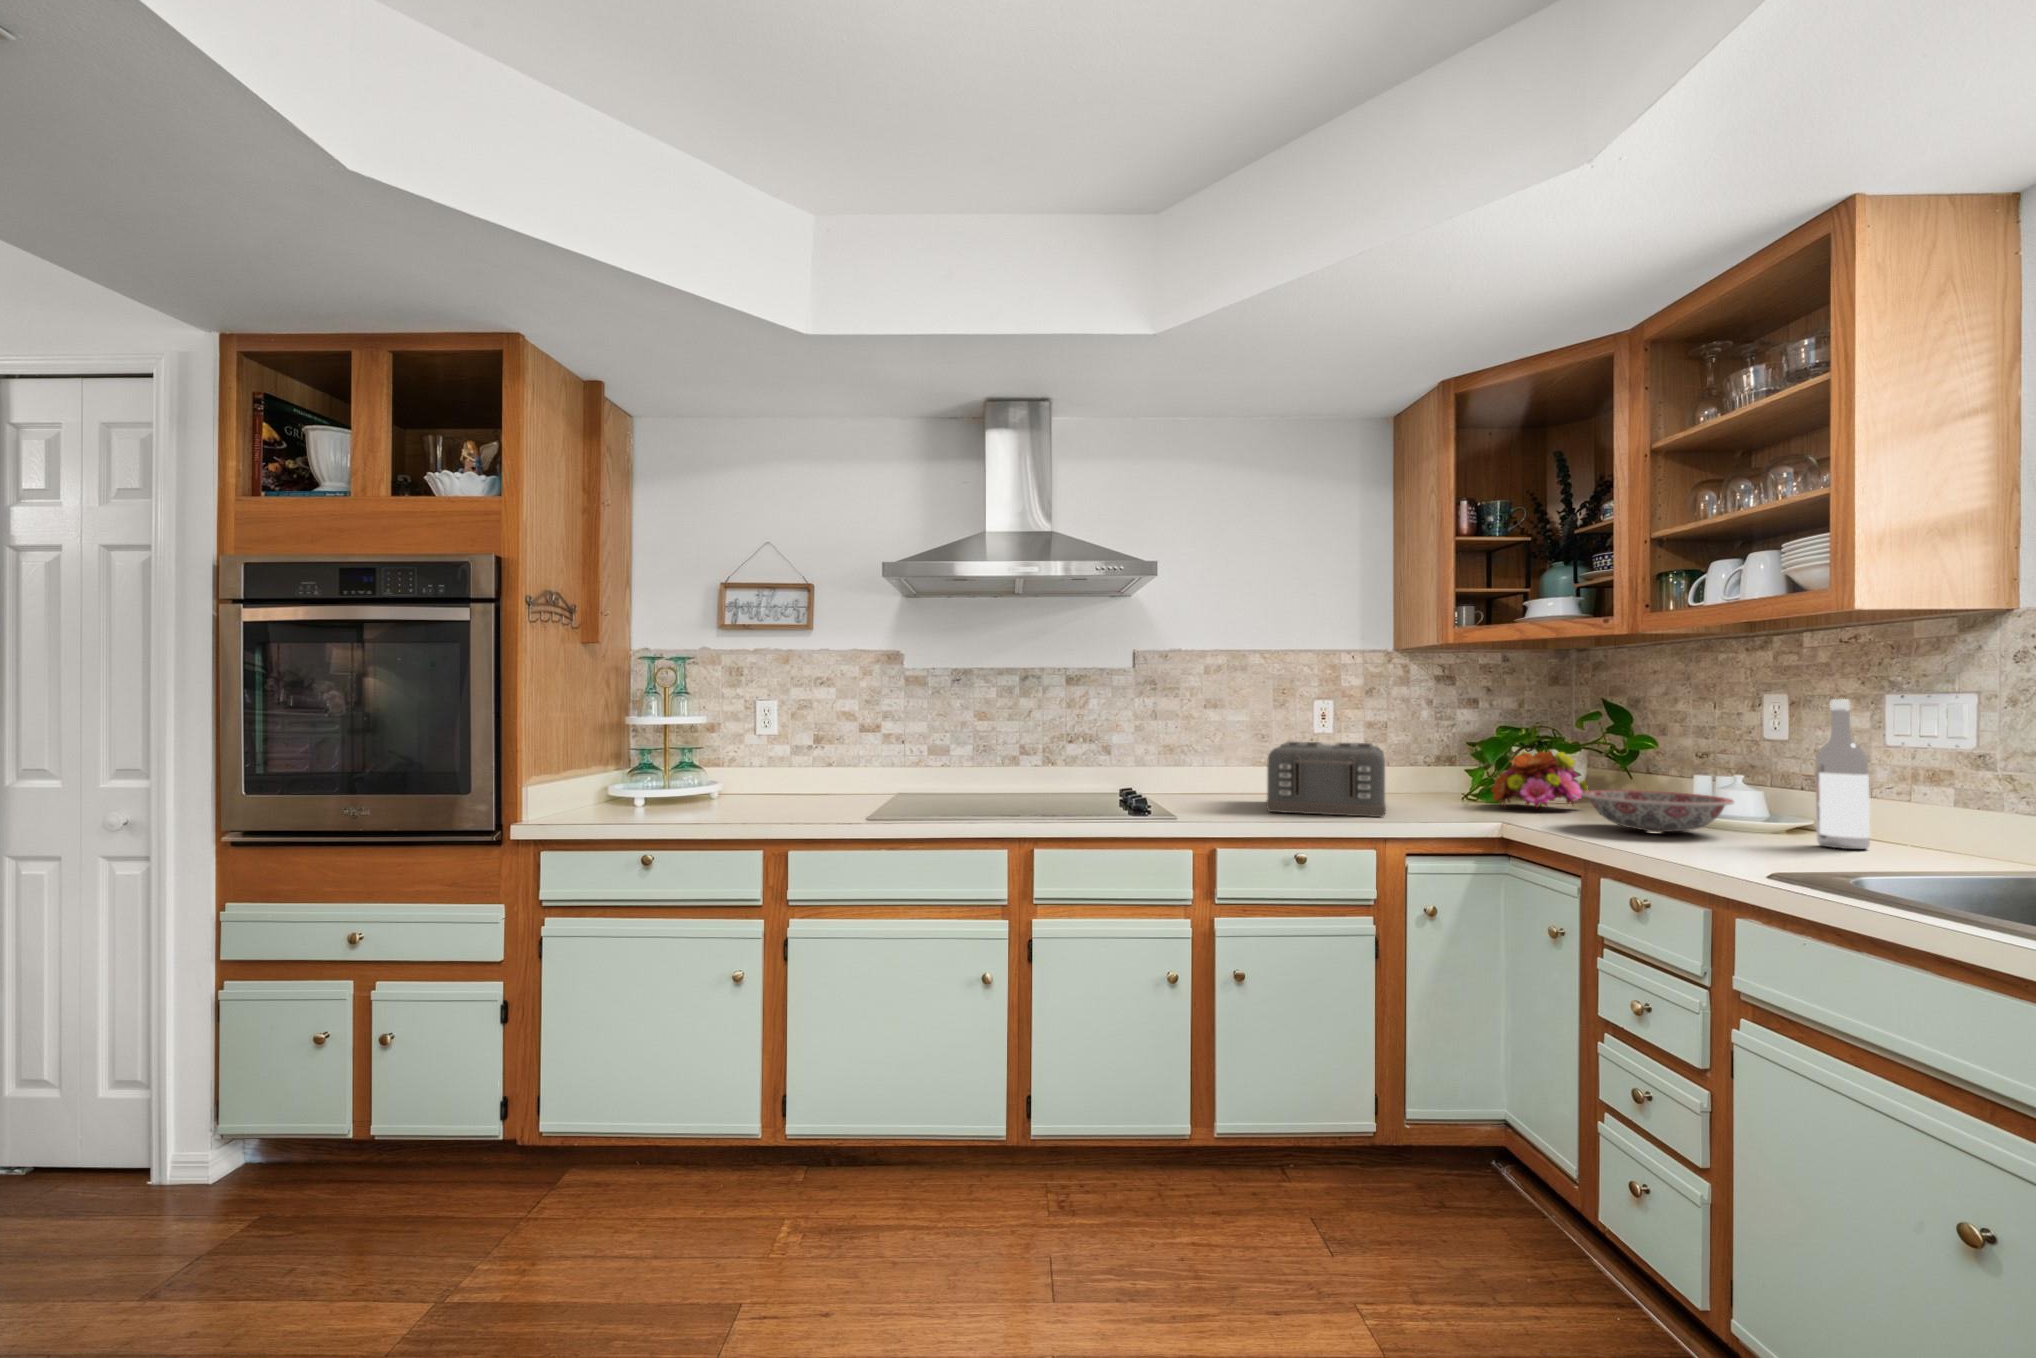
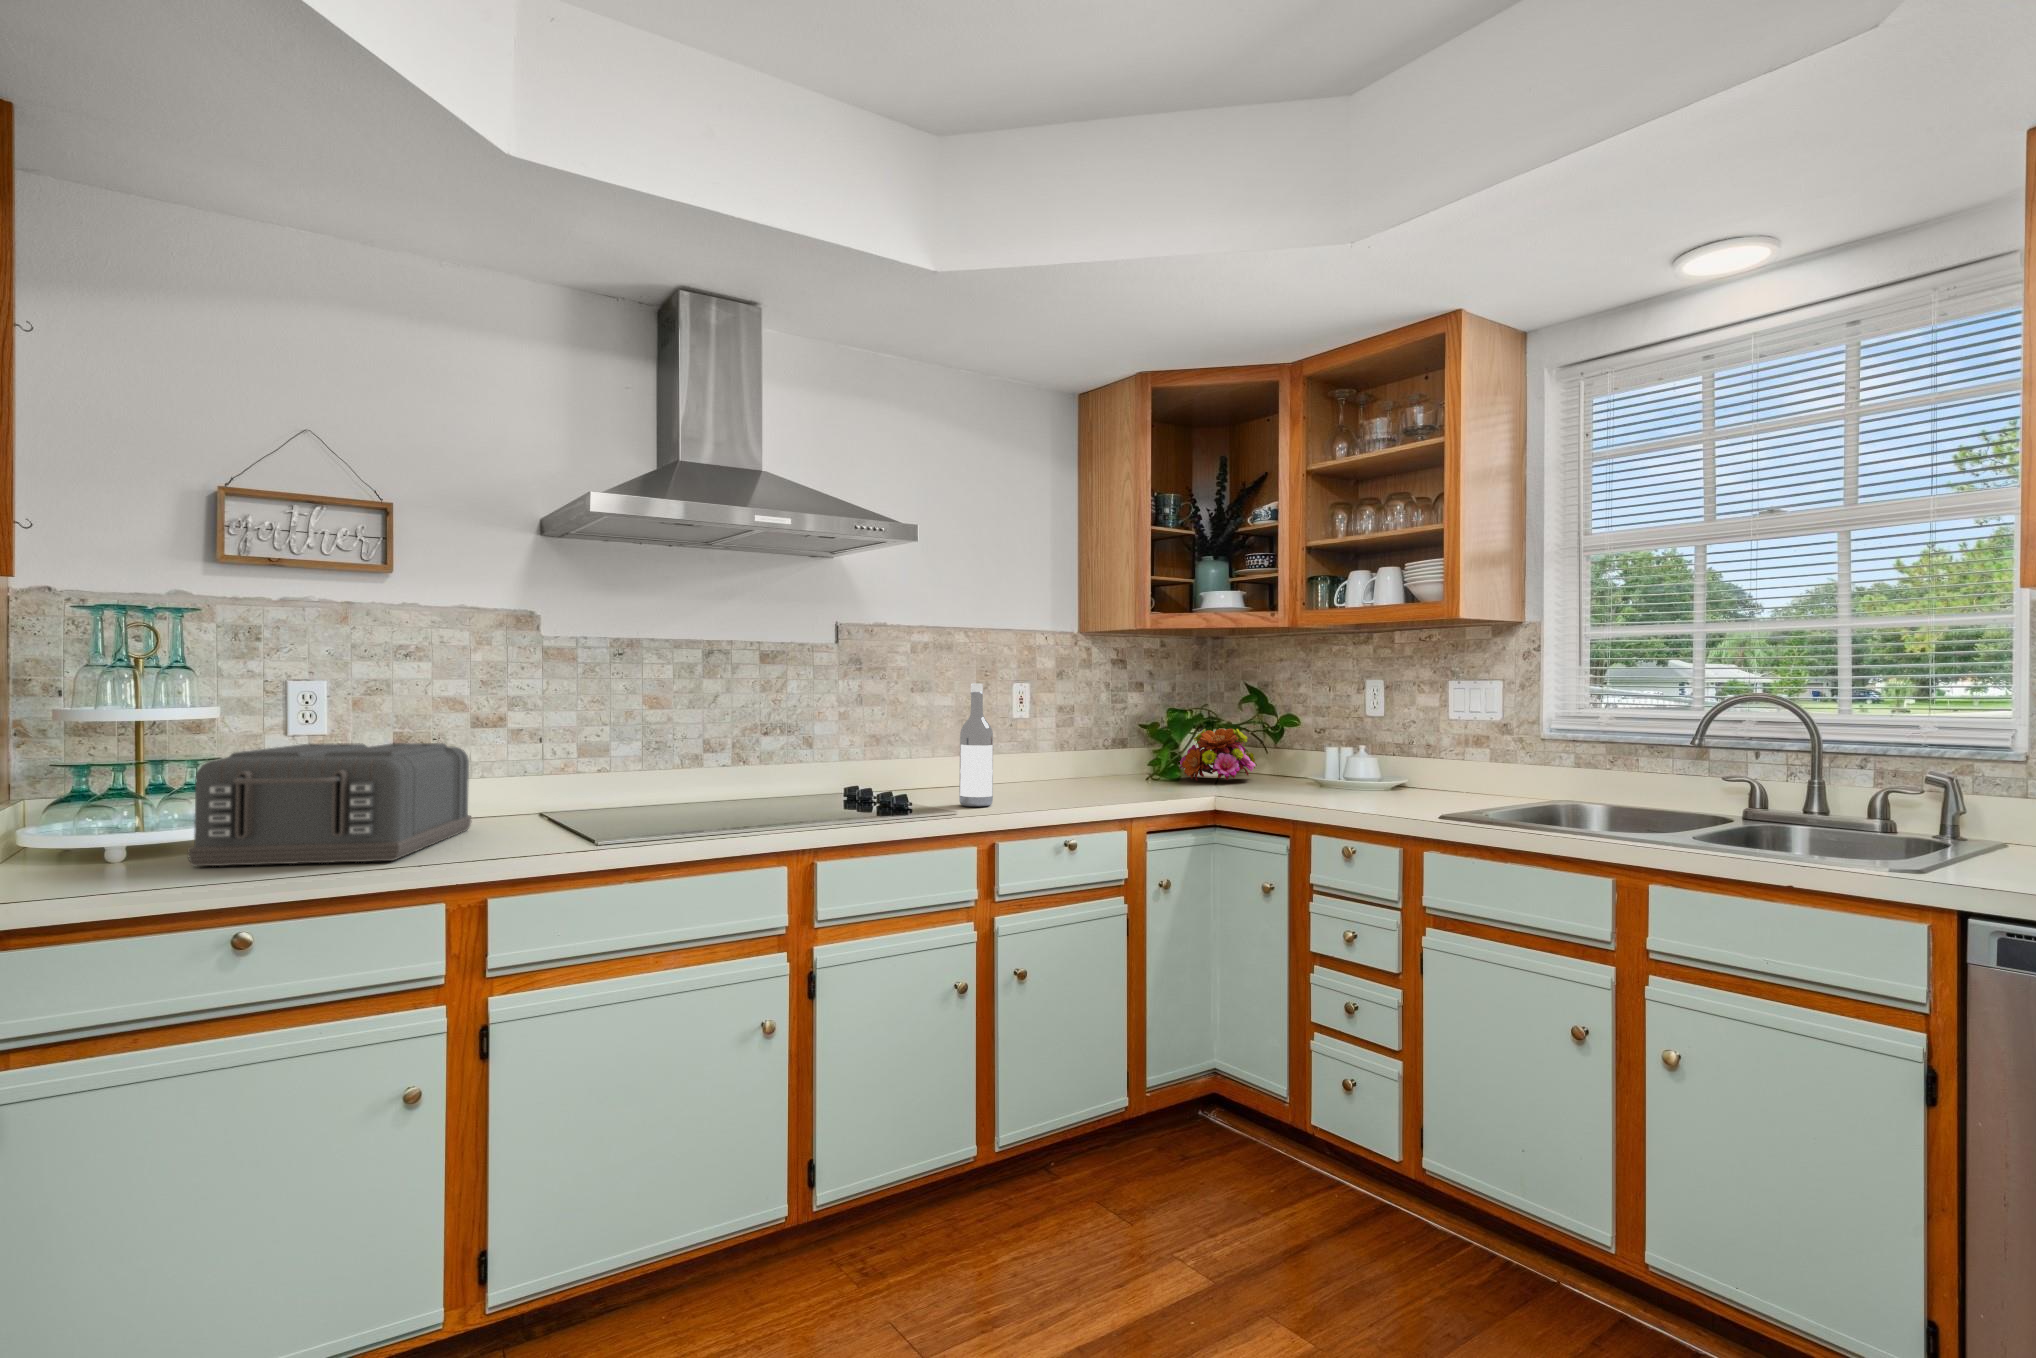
wine bottle: present [1815,699,1870,849] -> present [959,684,993,807]
toaster: present [1266,741,1386,817] -> present [188,743,472,866]
ceramic bowl: present [1581,790,1734,832] -> none [1291,761,1408,796]

